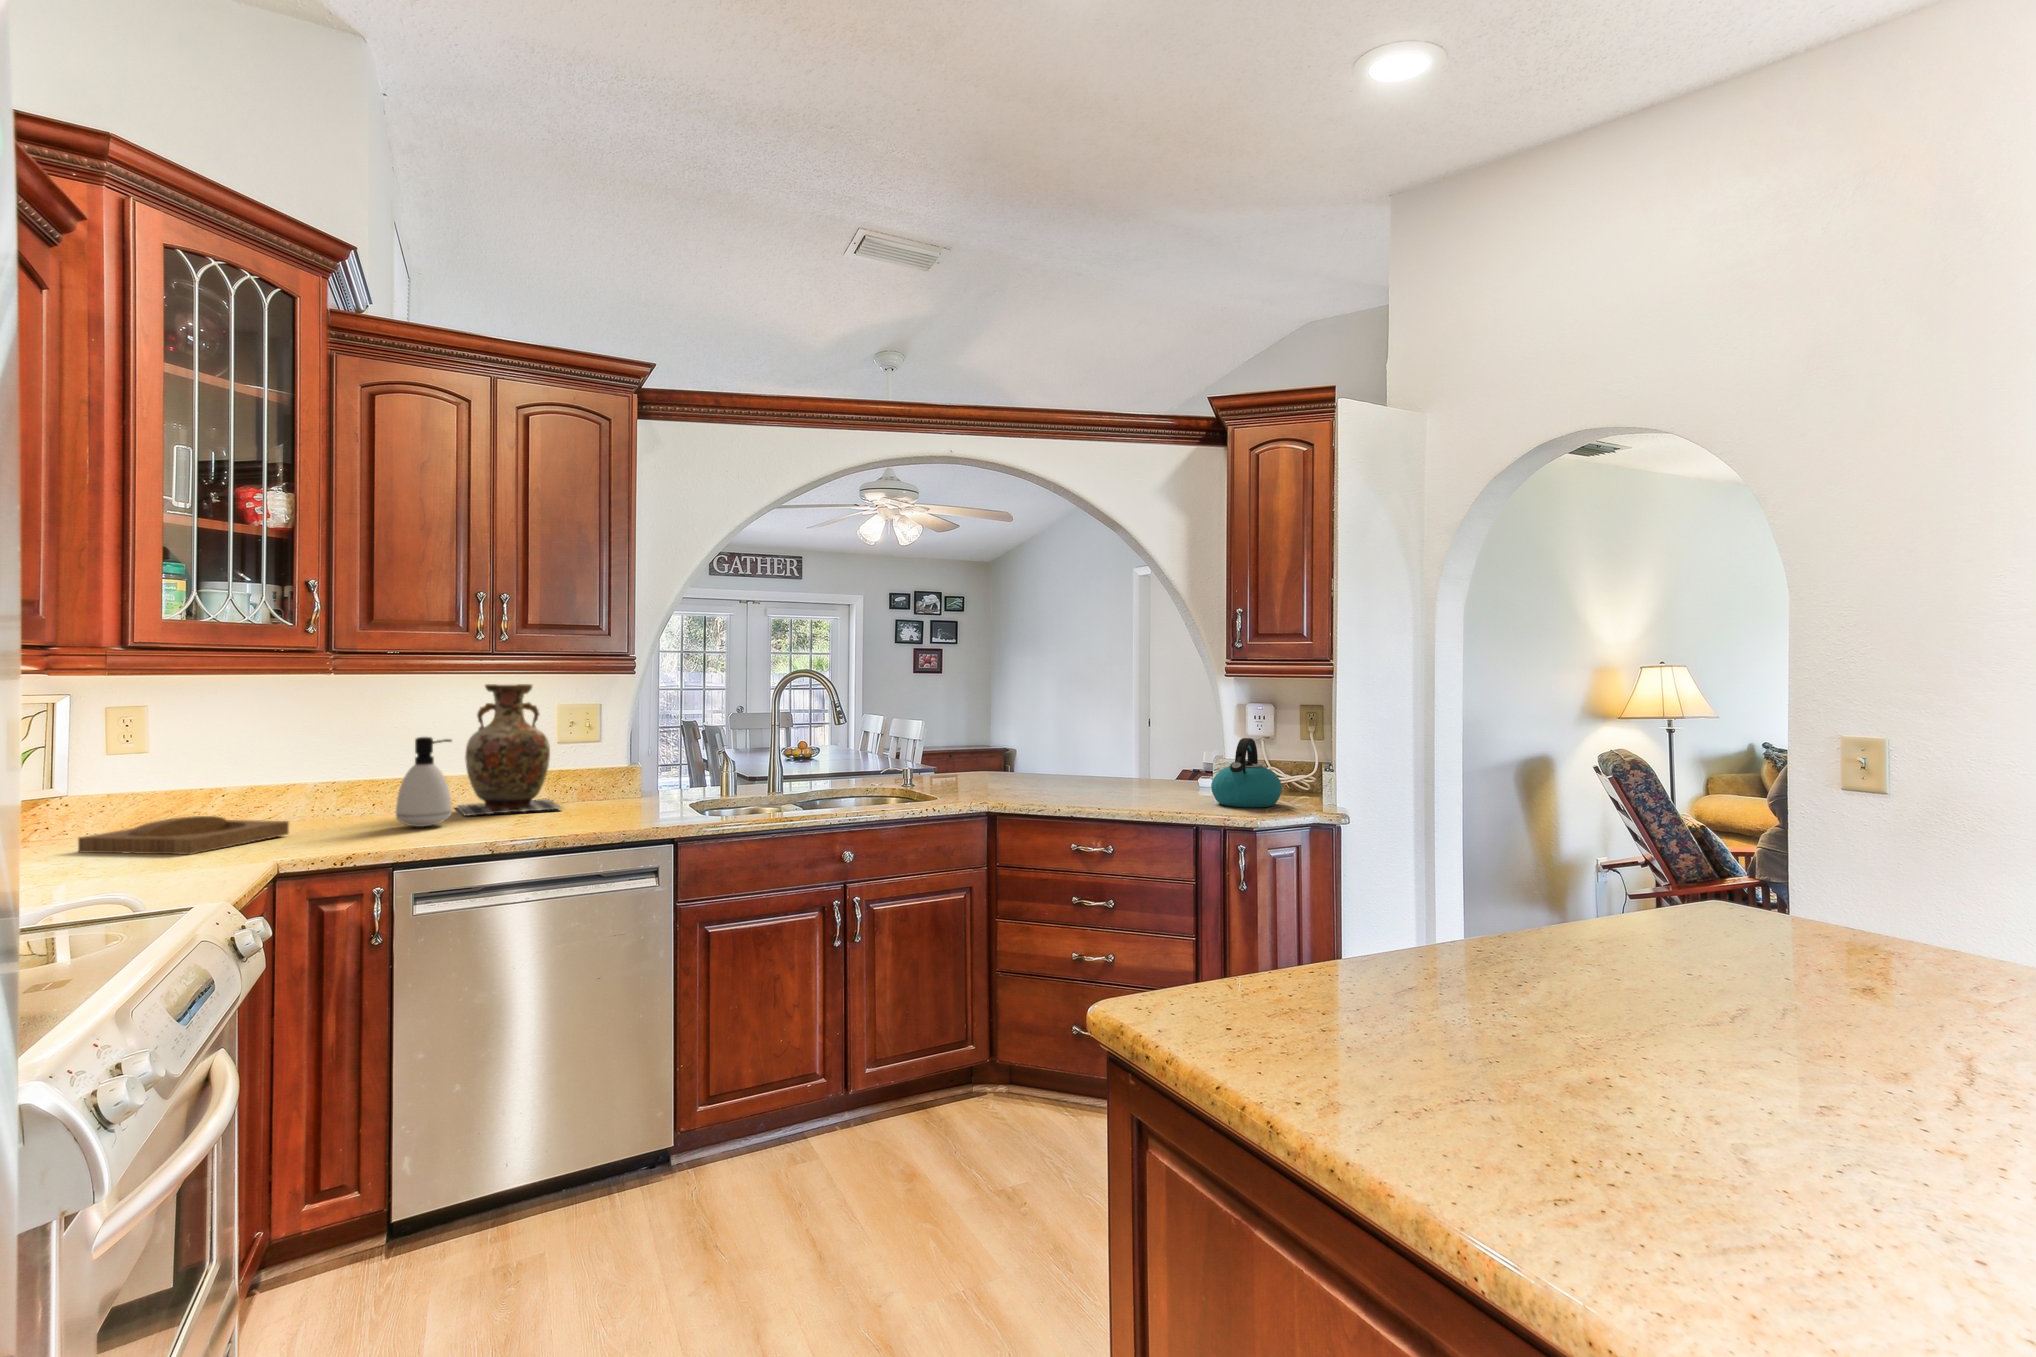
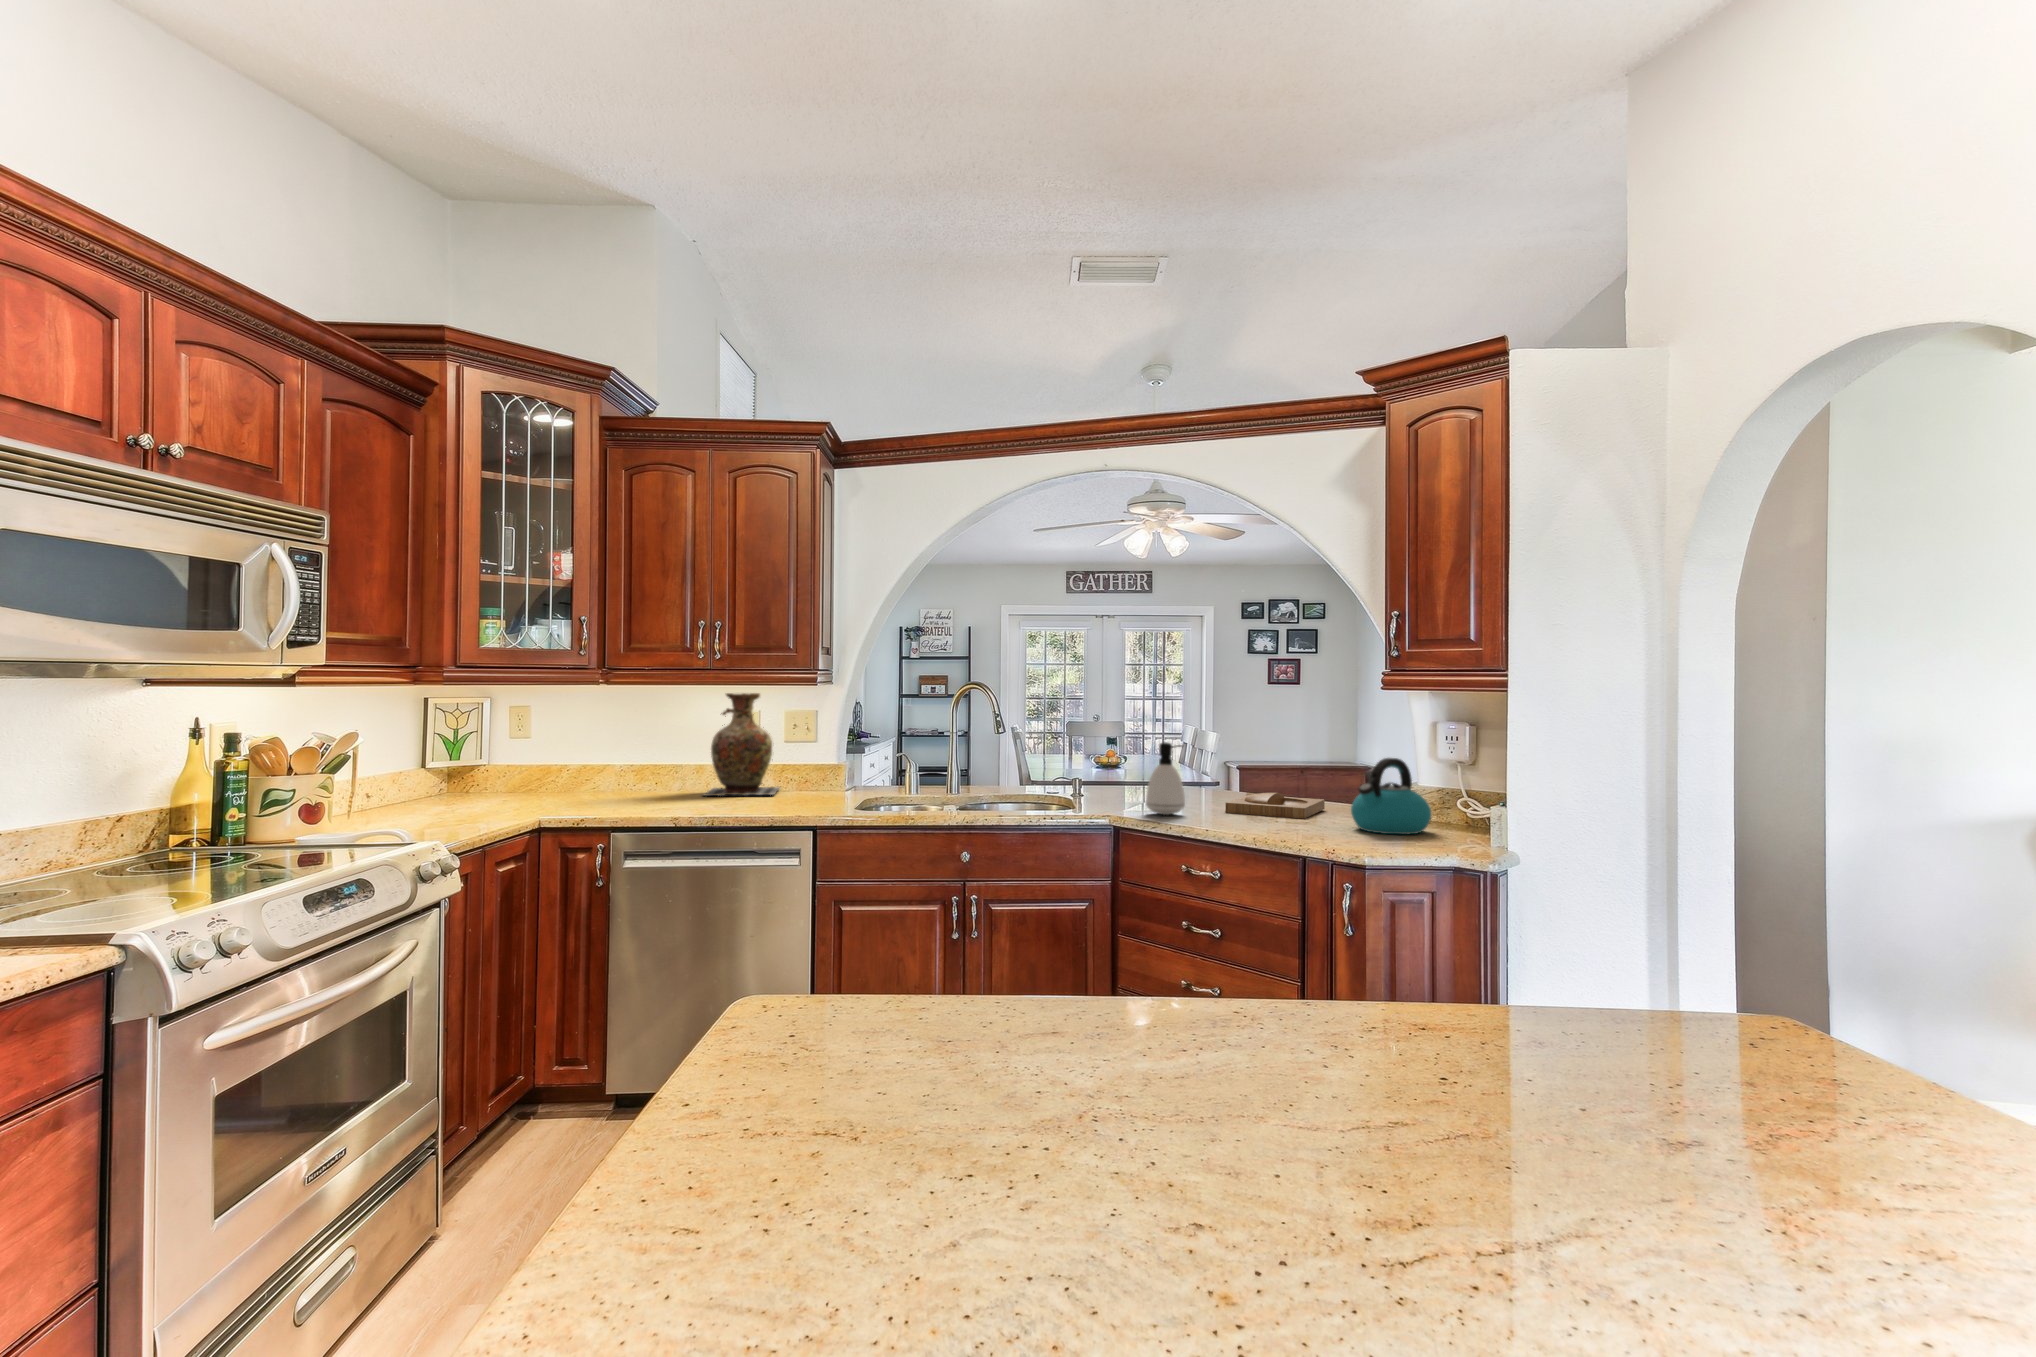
soap dispenser: present [396,737,452,827] -> present [1146,742,1185,815]
tray: present [78,816,289,855] -> present [1225,793,1325,818]

